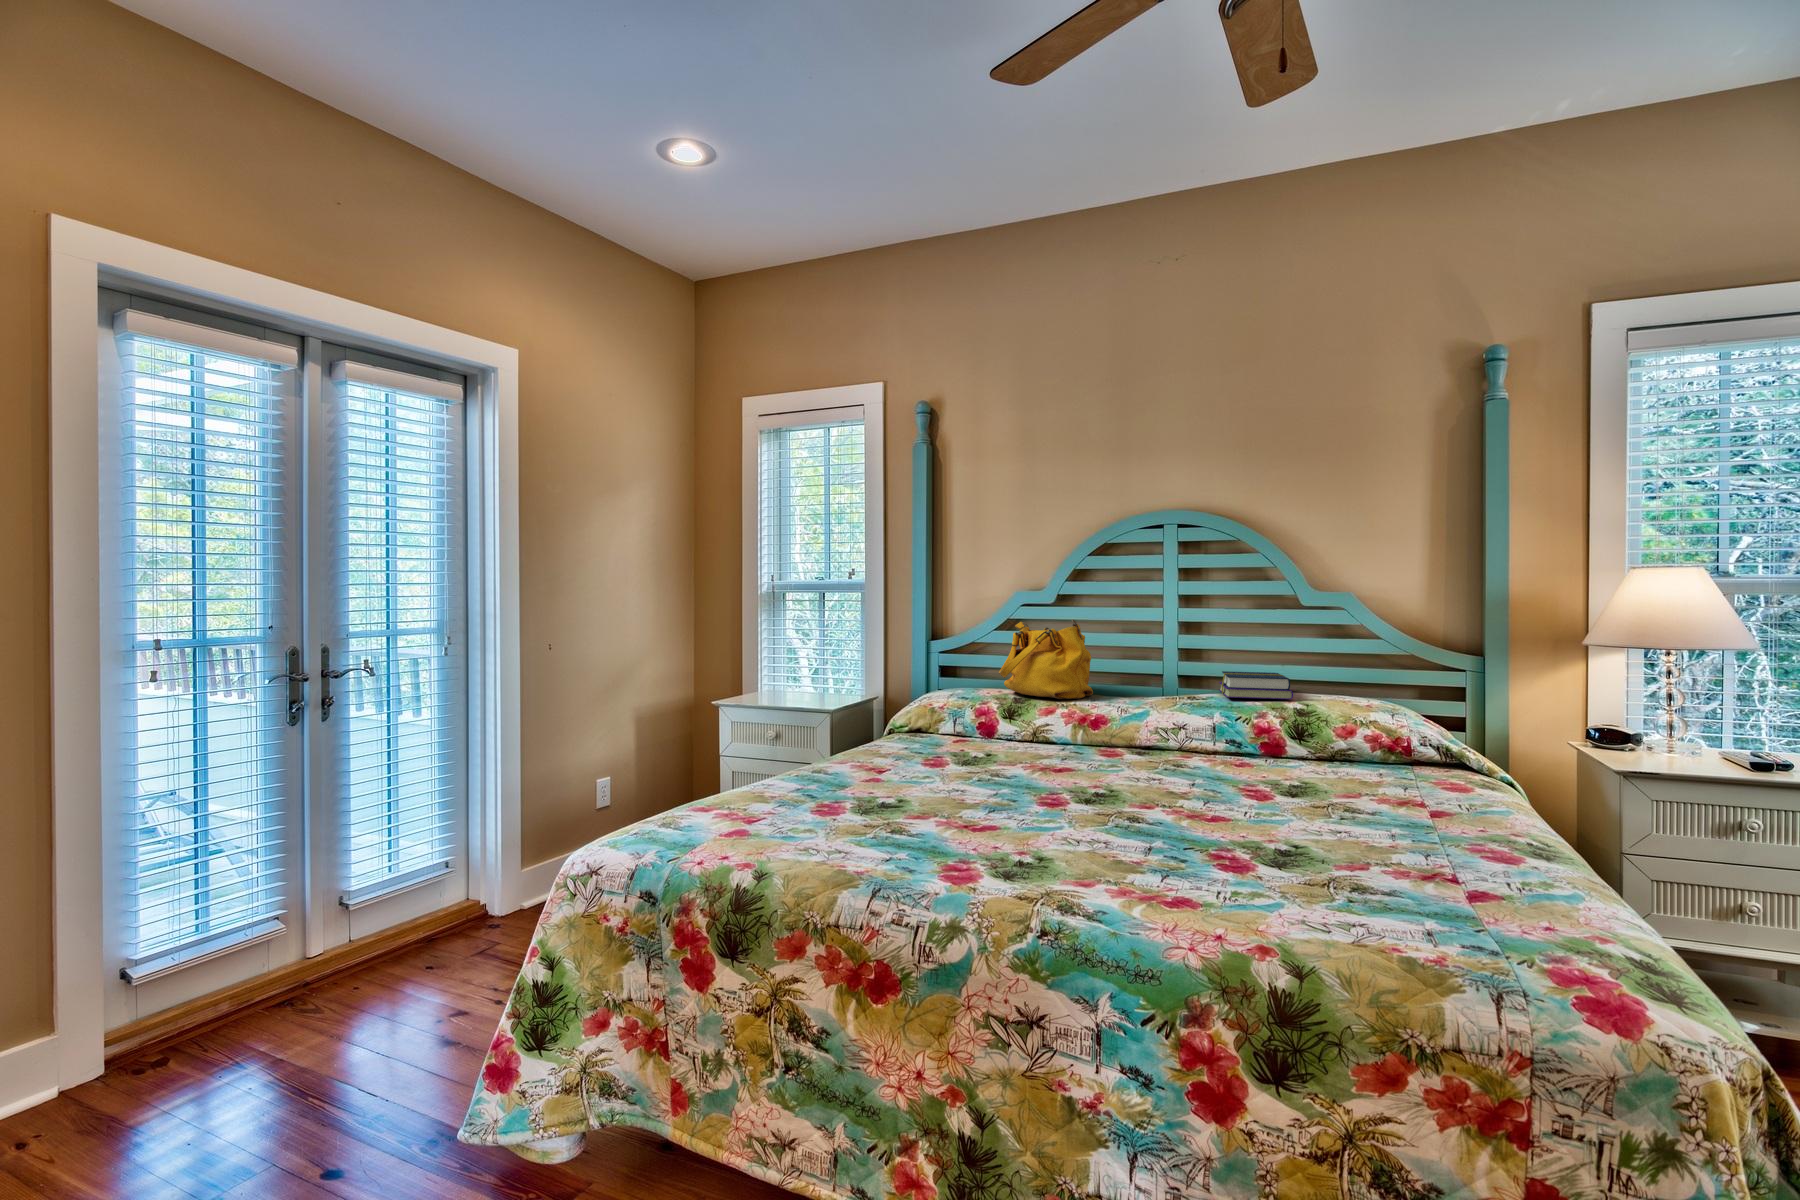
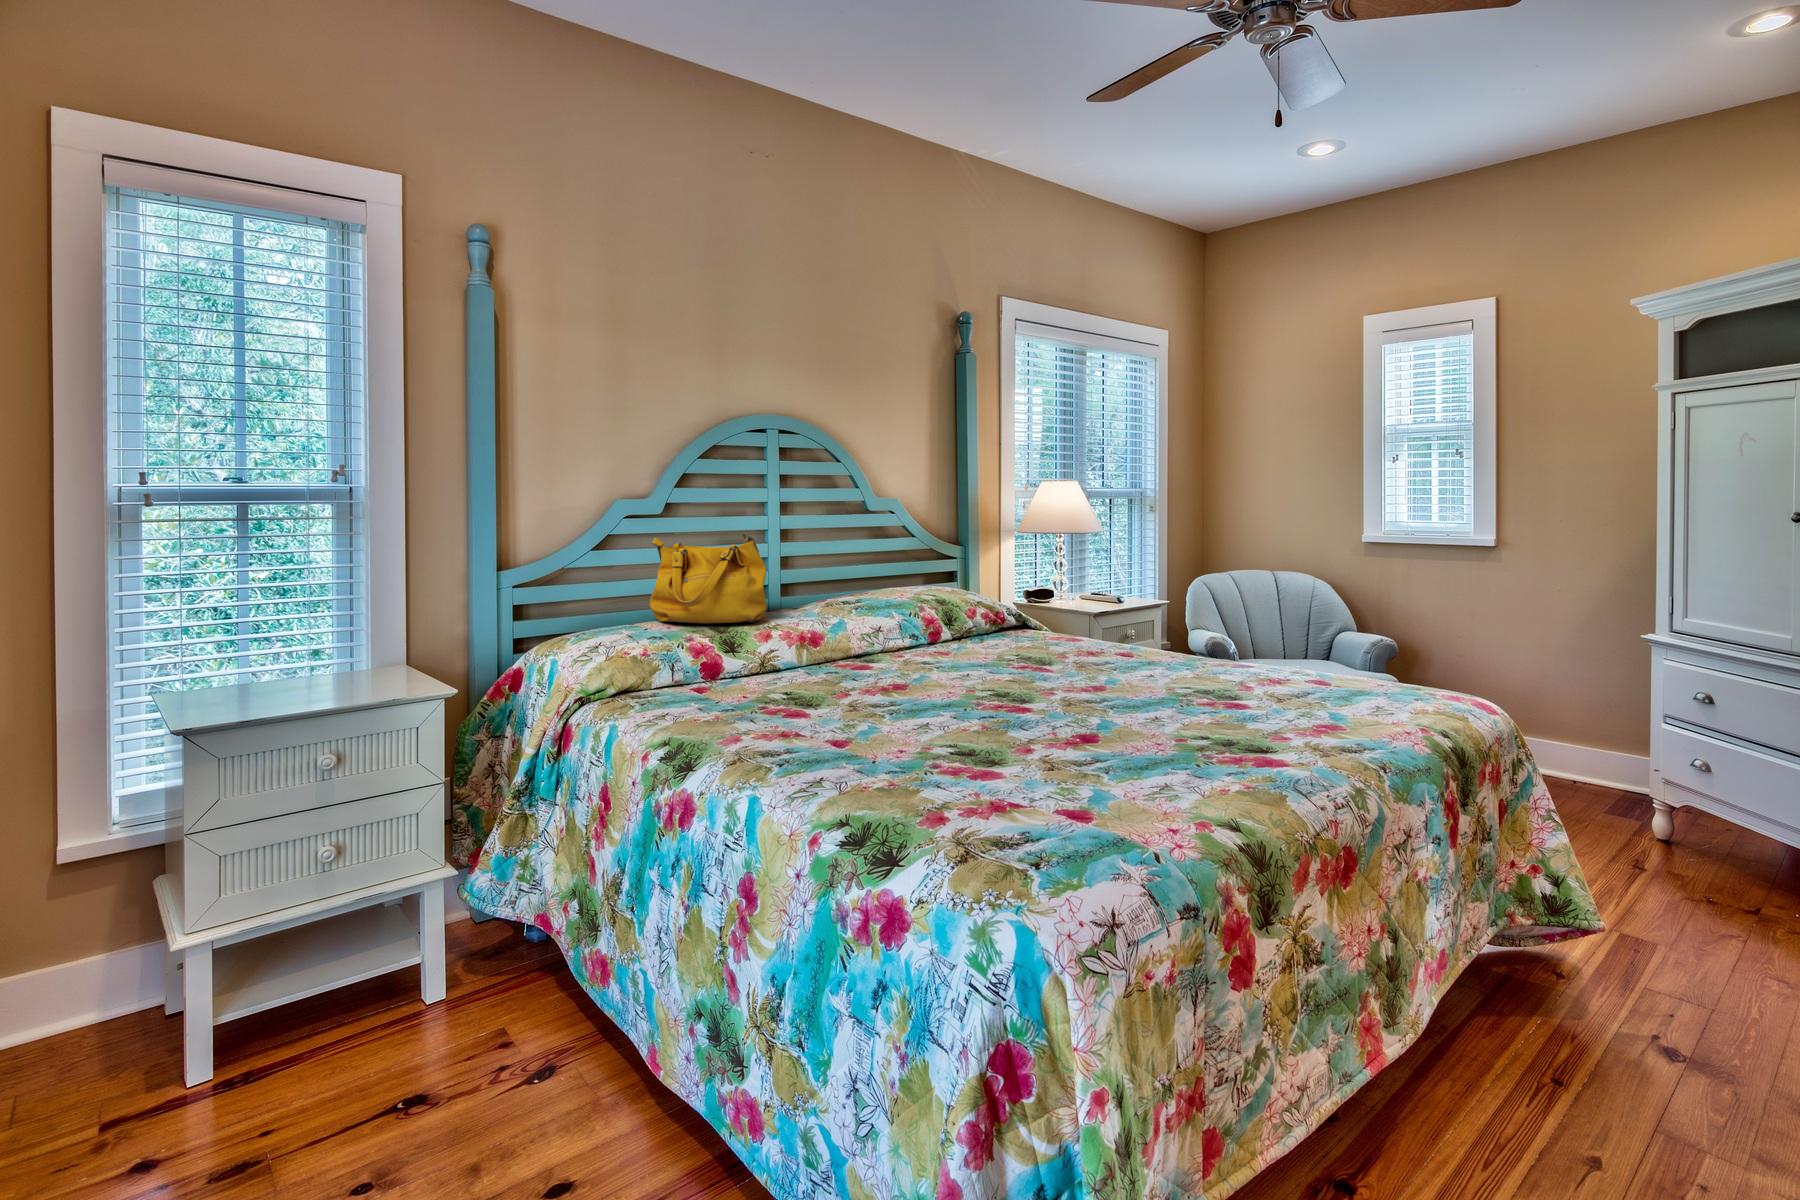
book: present [1219,671,1293,699] -> none [815,572,903,599]

